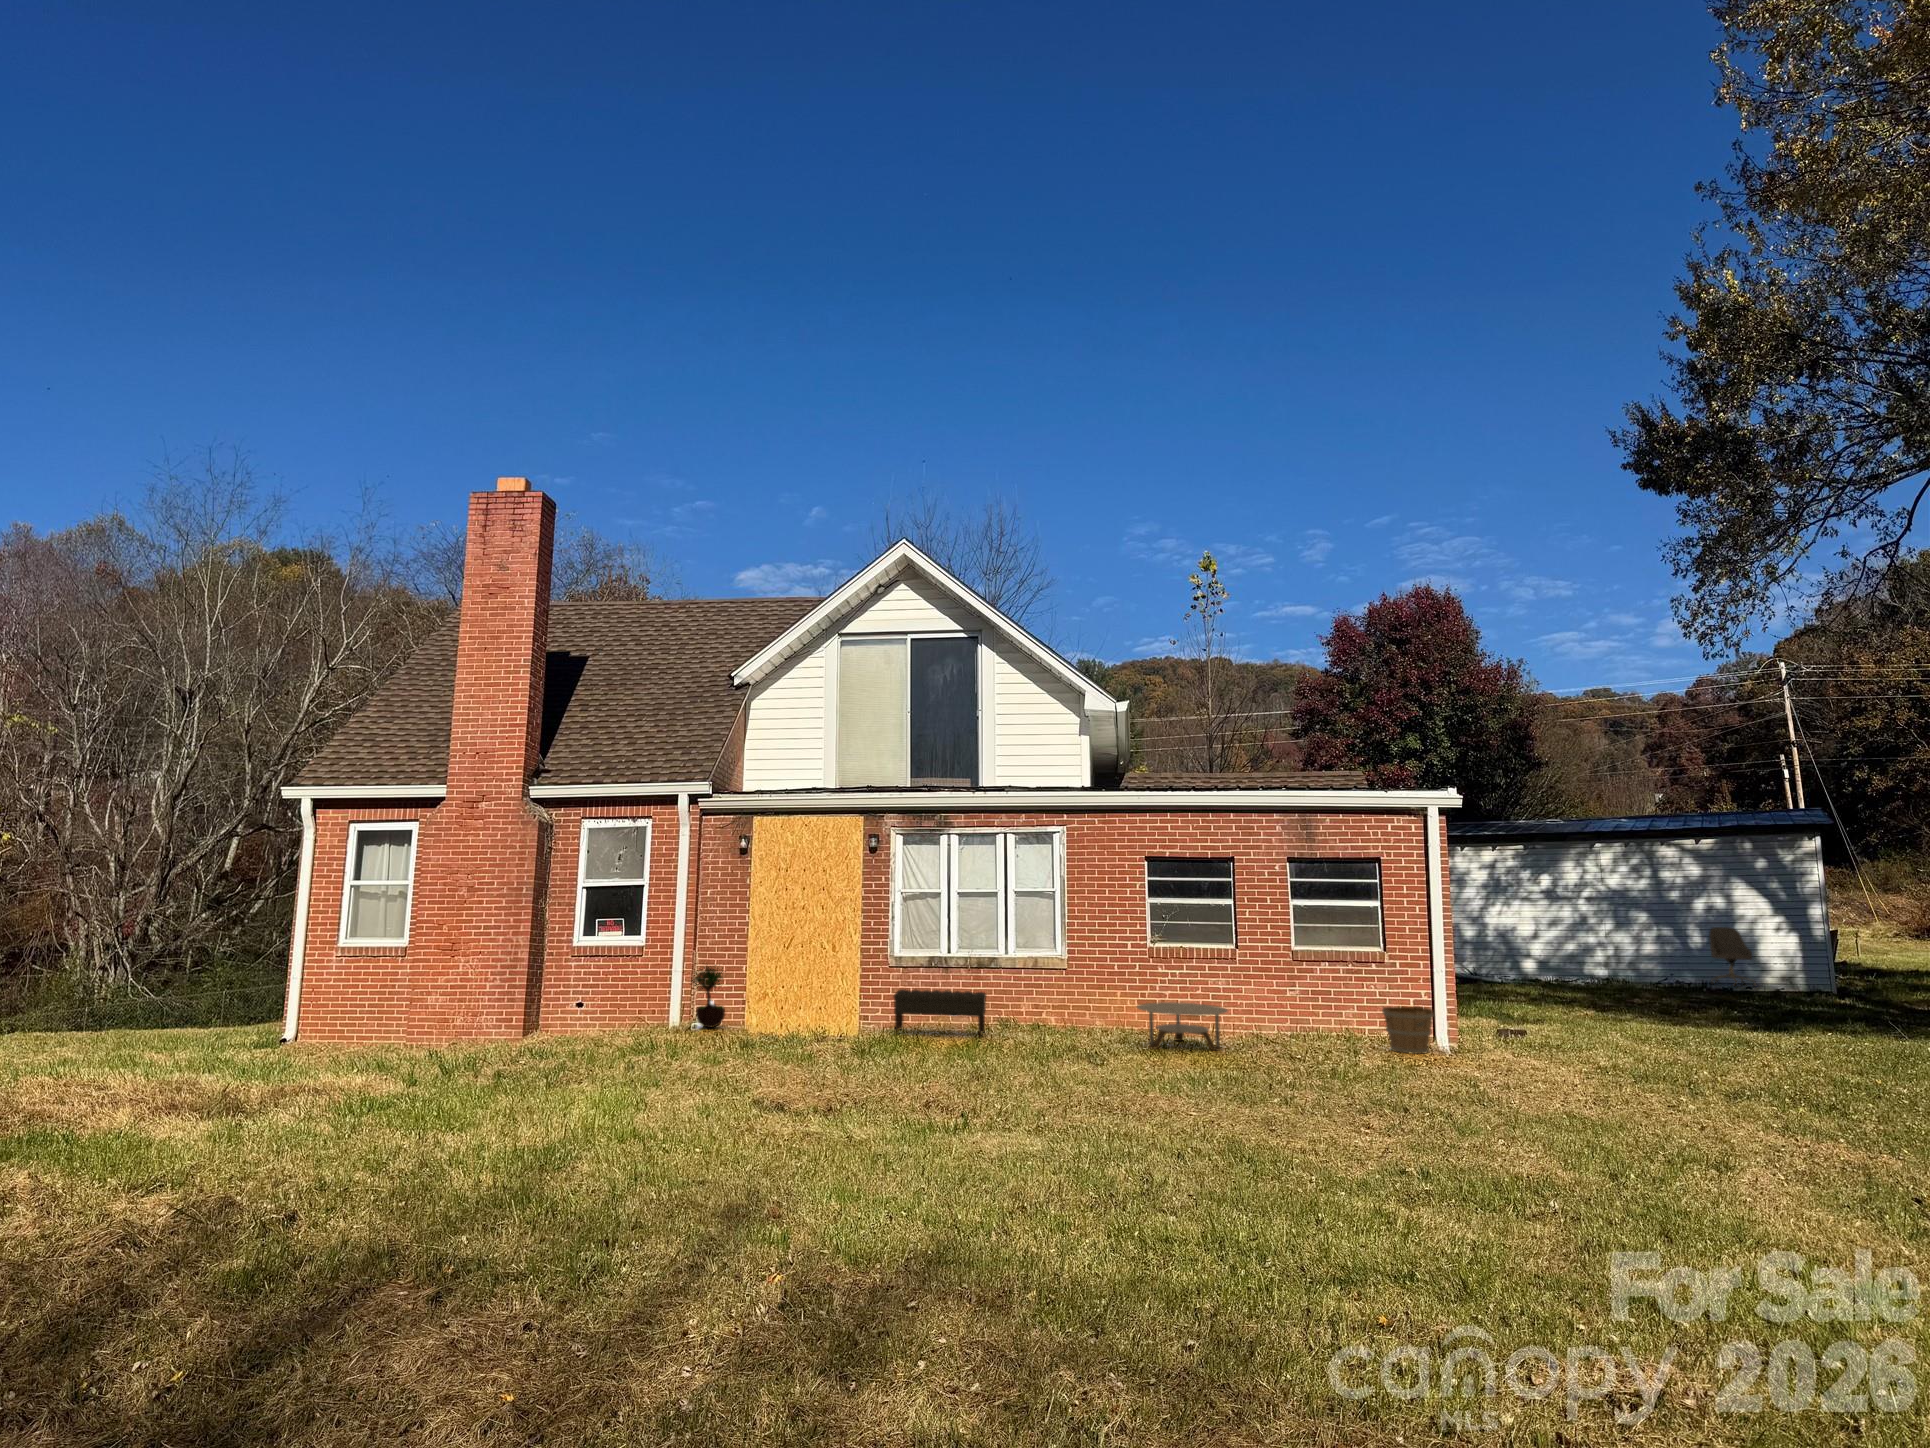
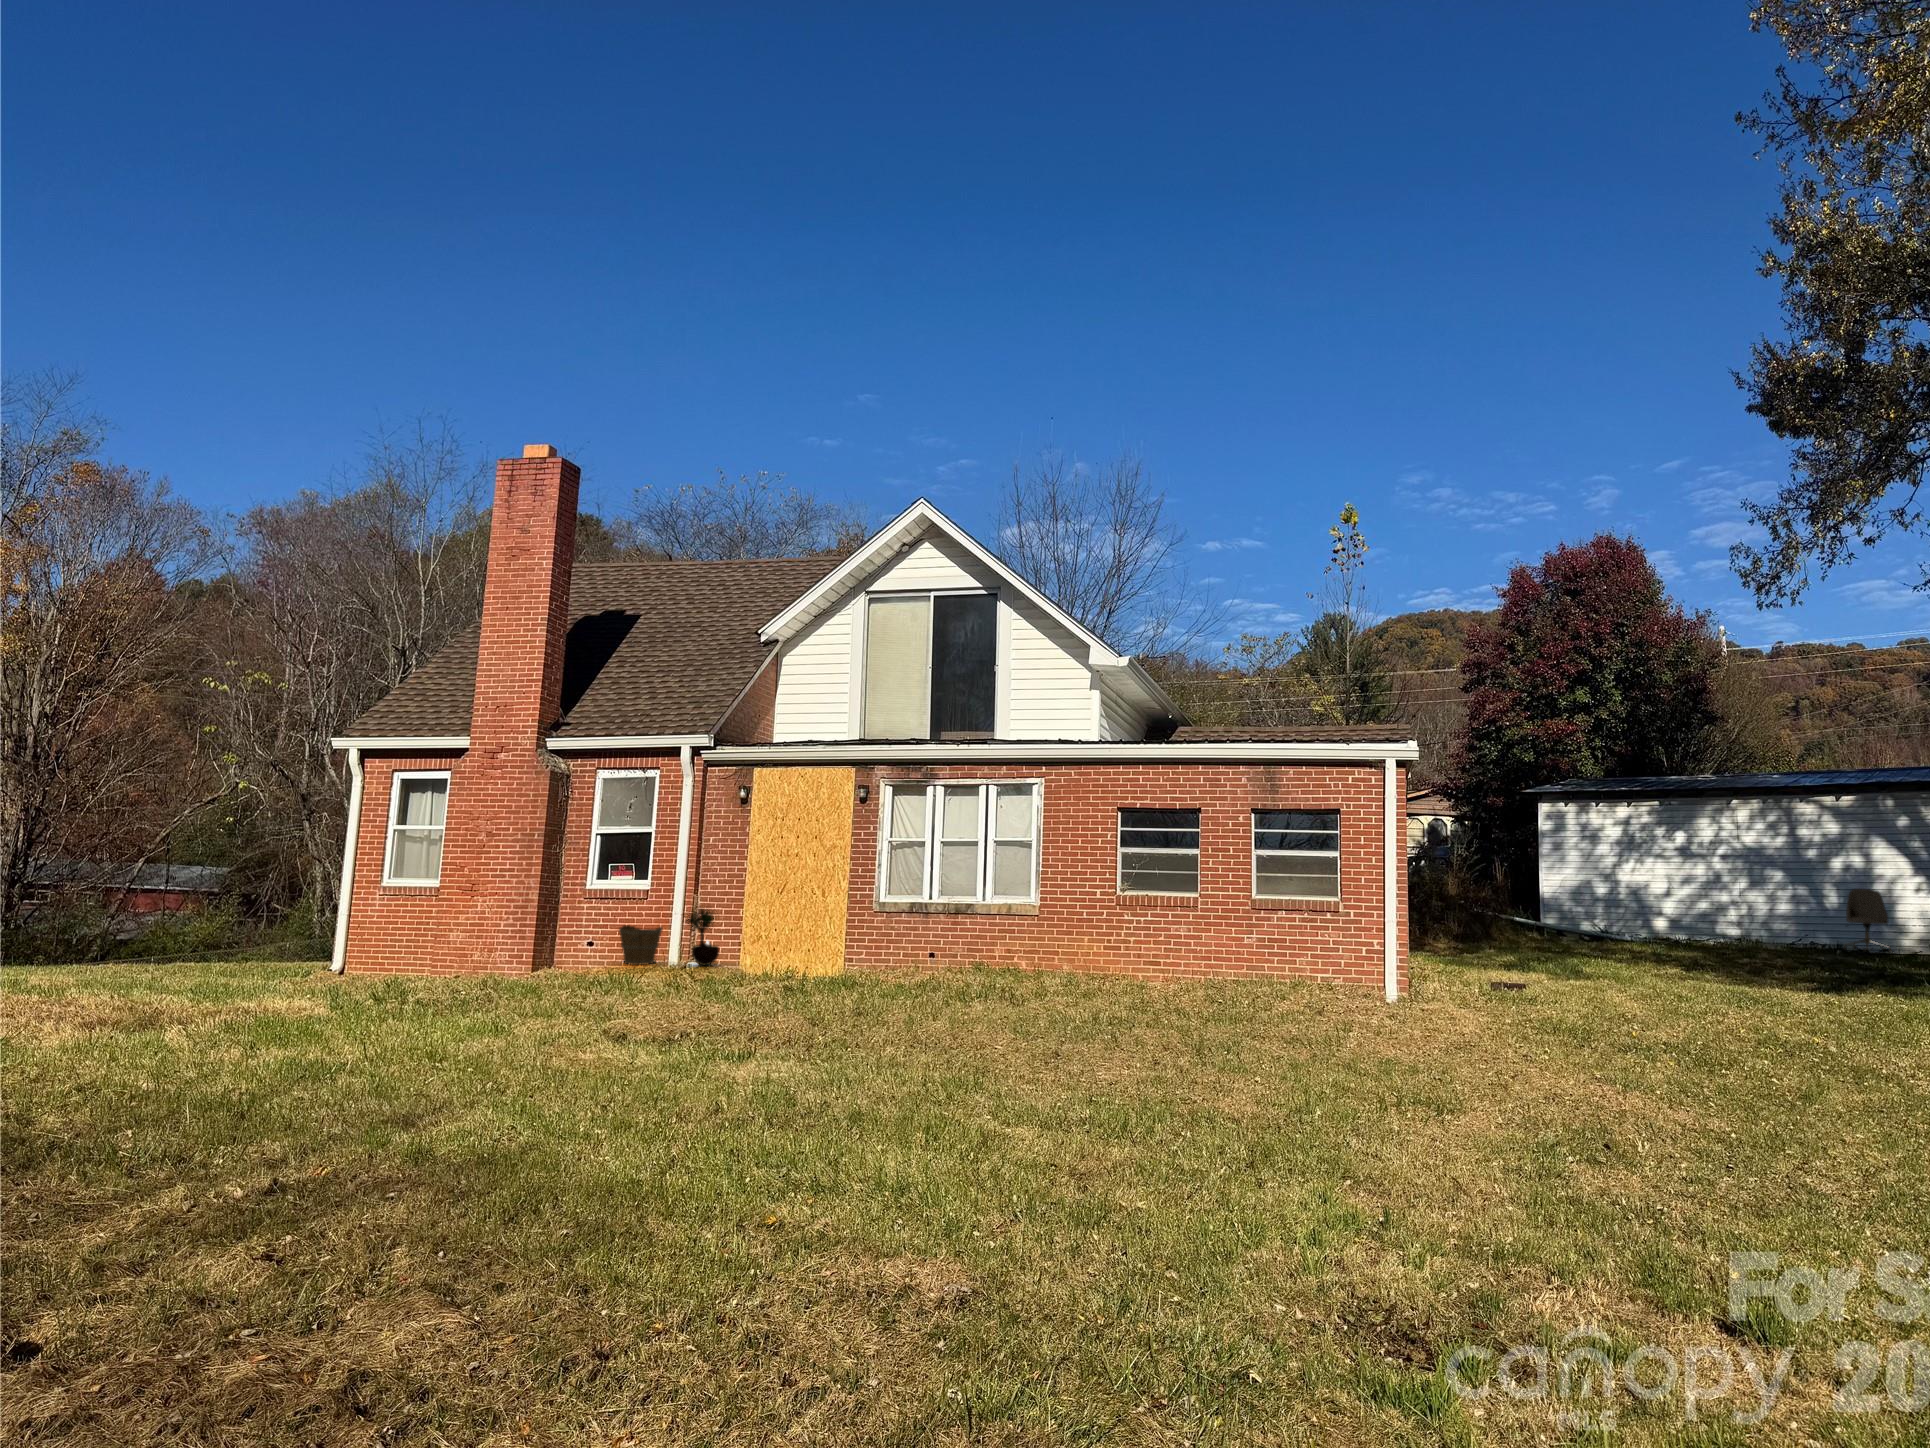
bench: present [894,989,986,1037] -> none [869,933,961,978]
round table: present [1137,1002,1228,1051] -> none [1088,948,1175,993]
wooden bucket: present [1382,1006,1434,1054] -> present [619,925,663,965]

